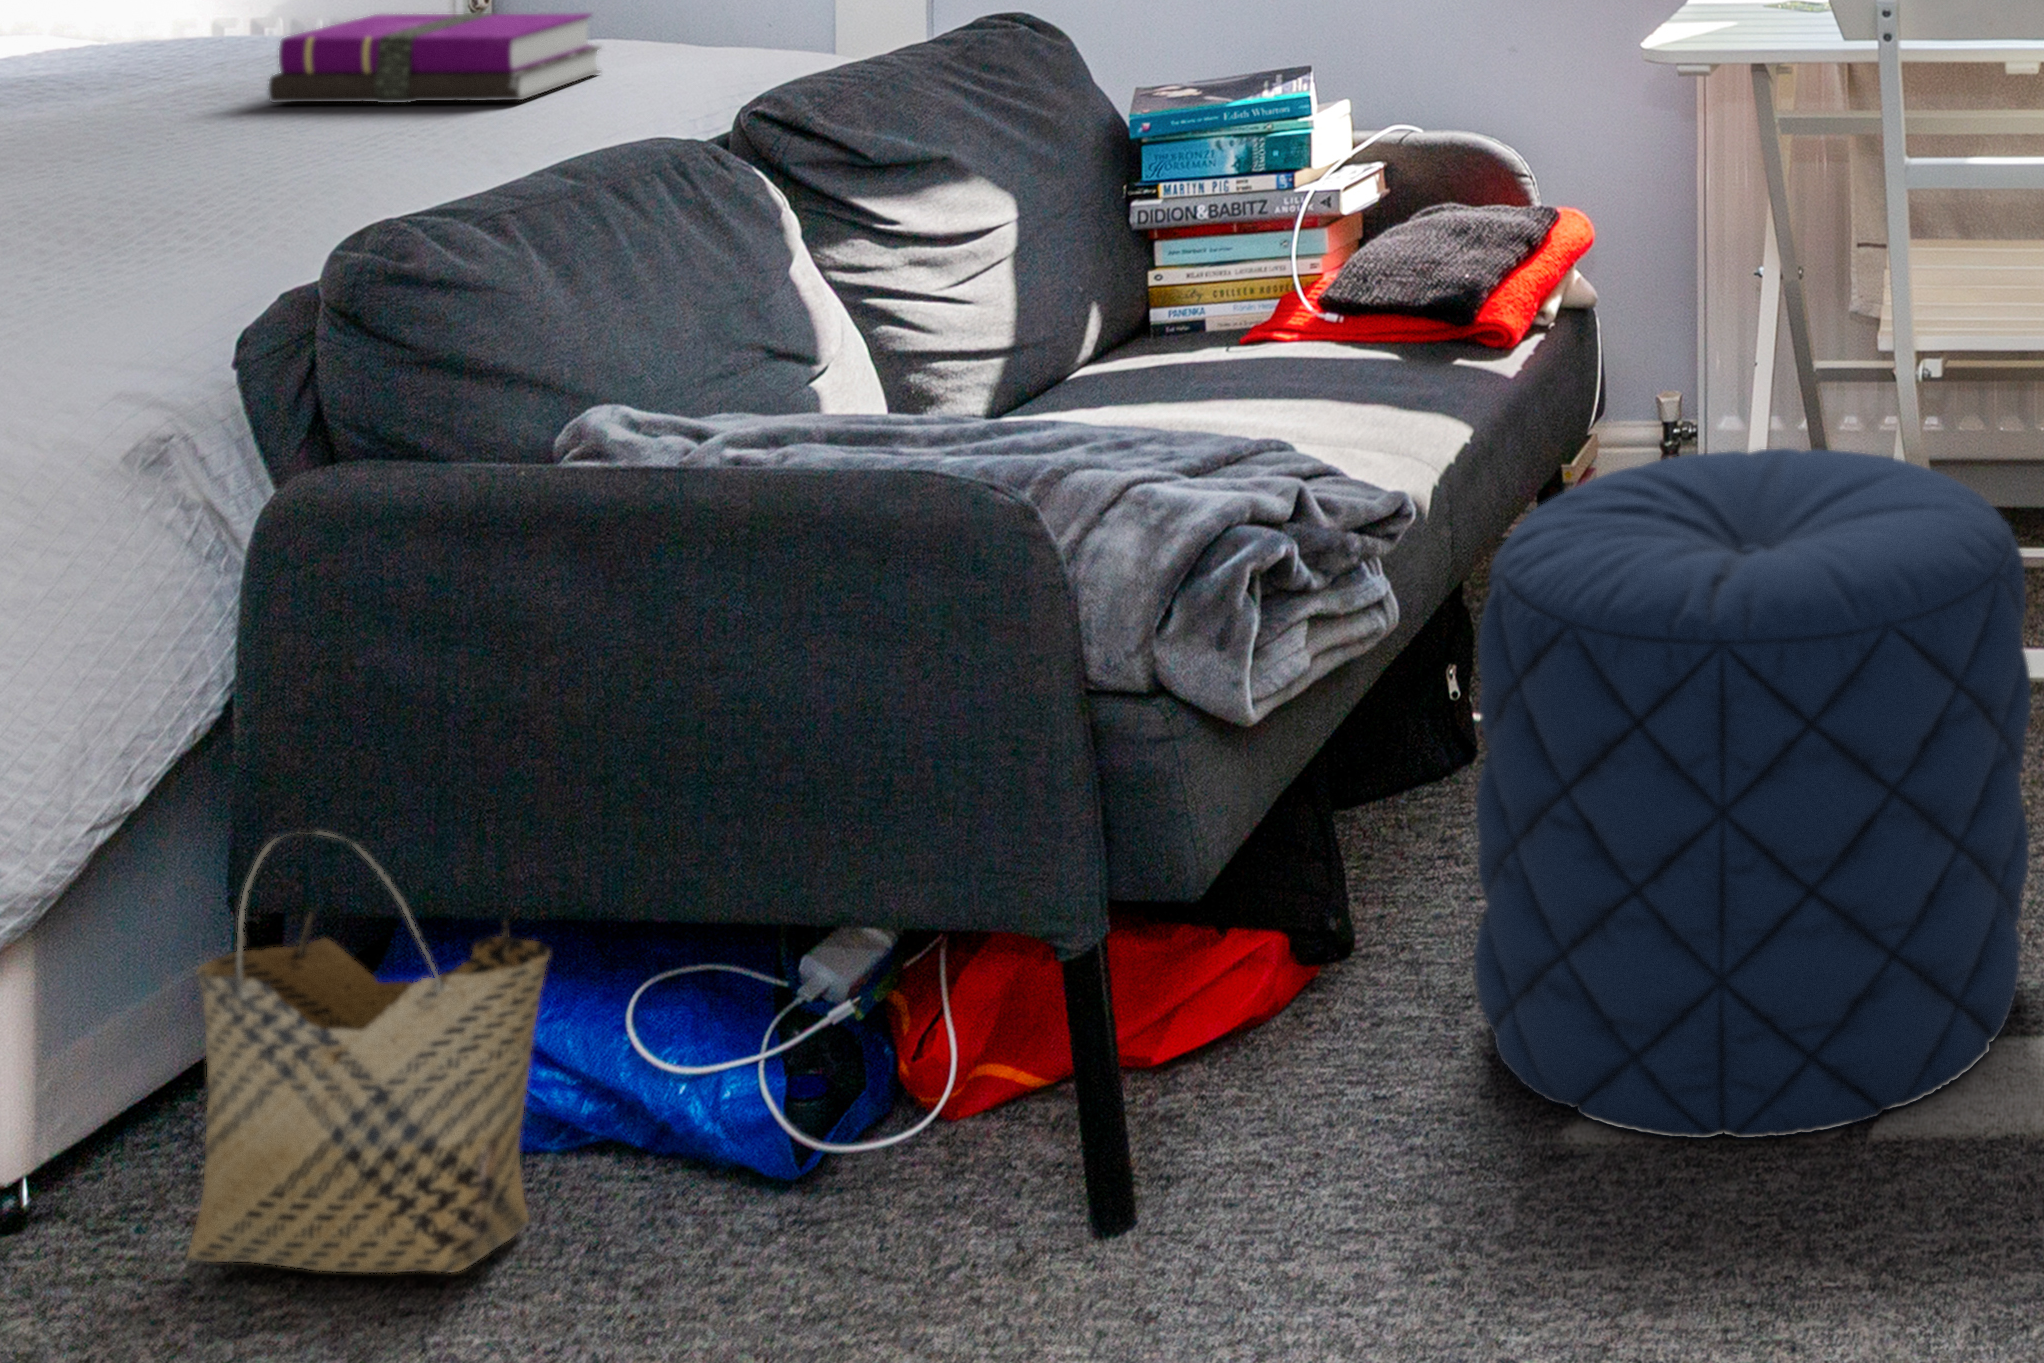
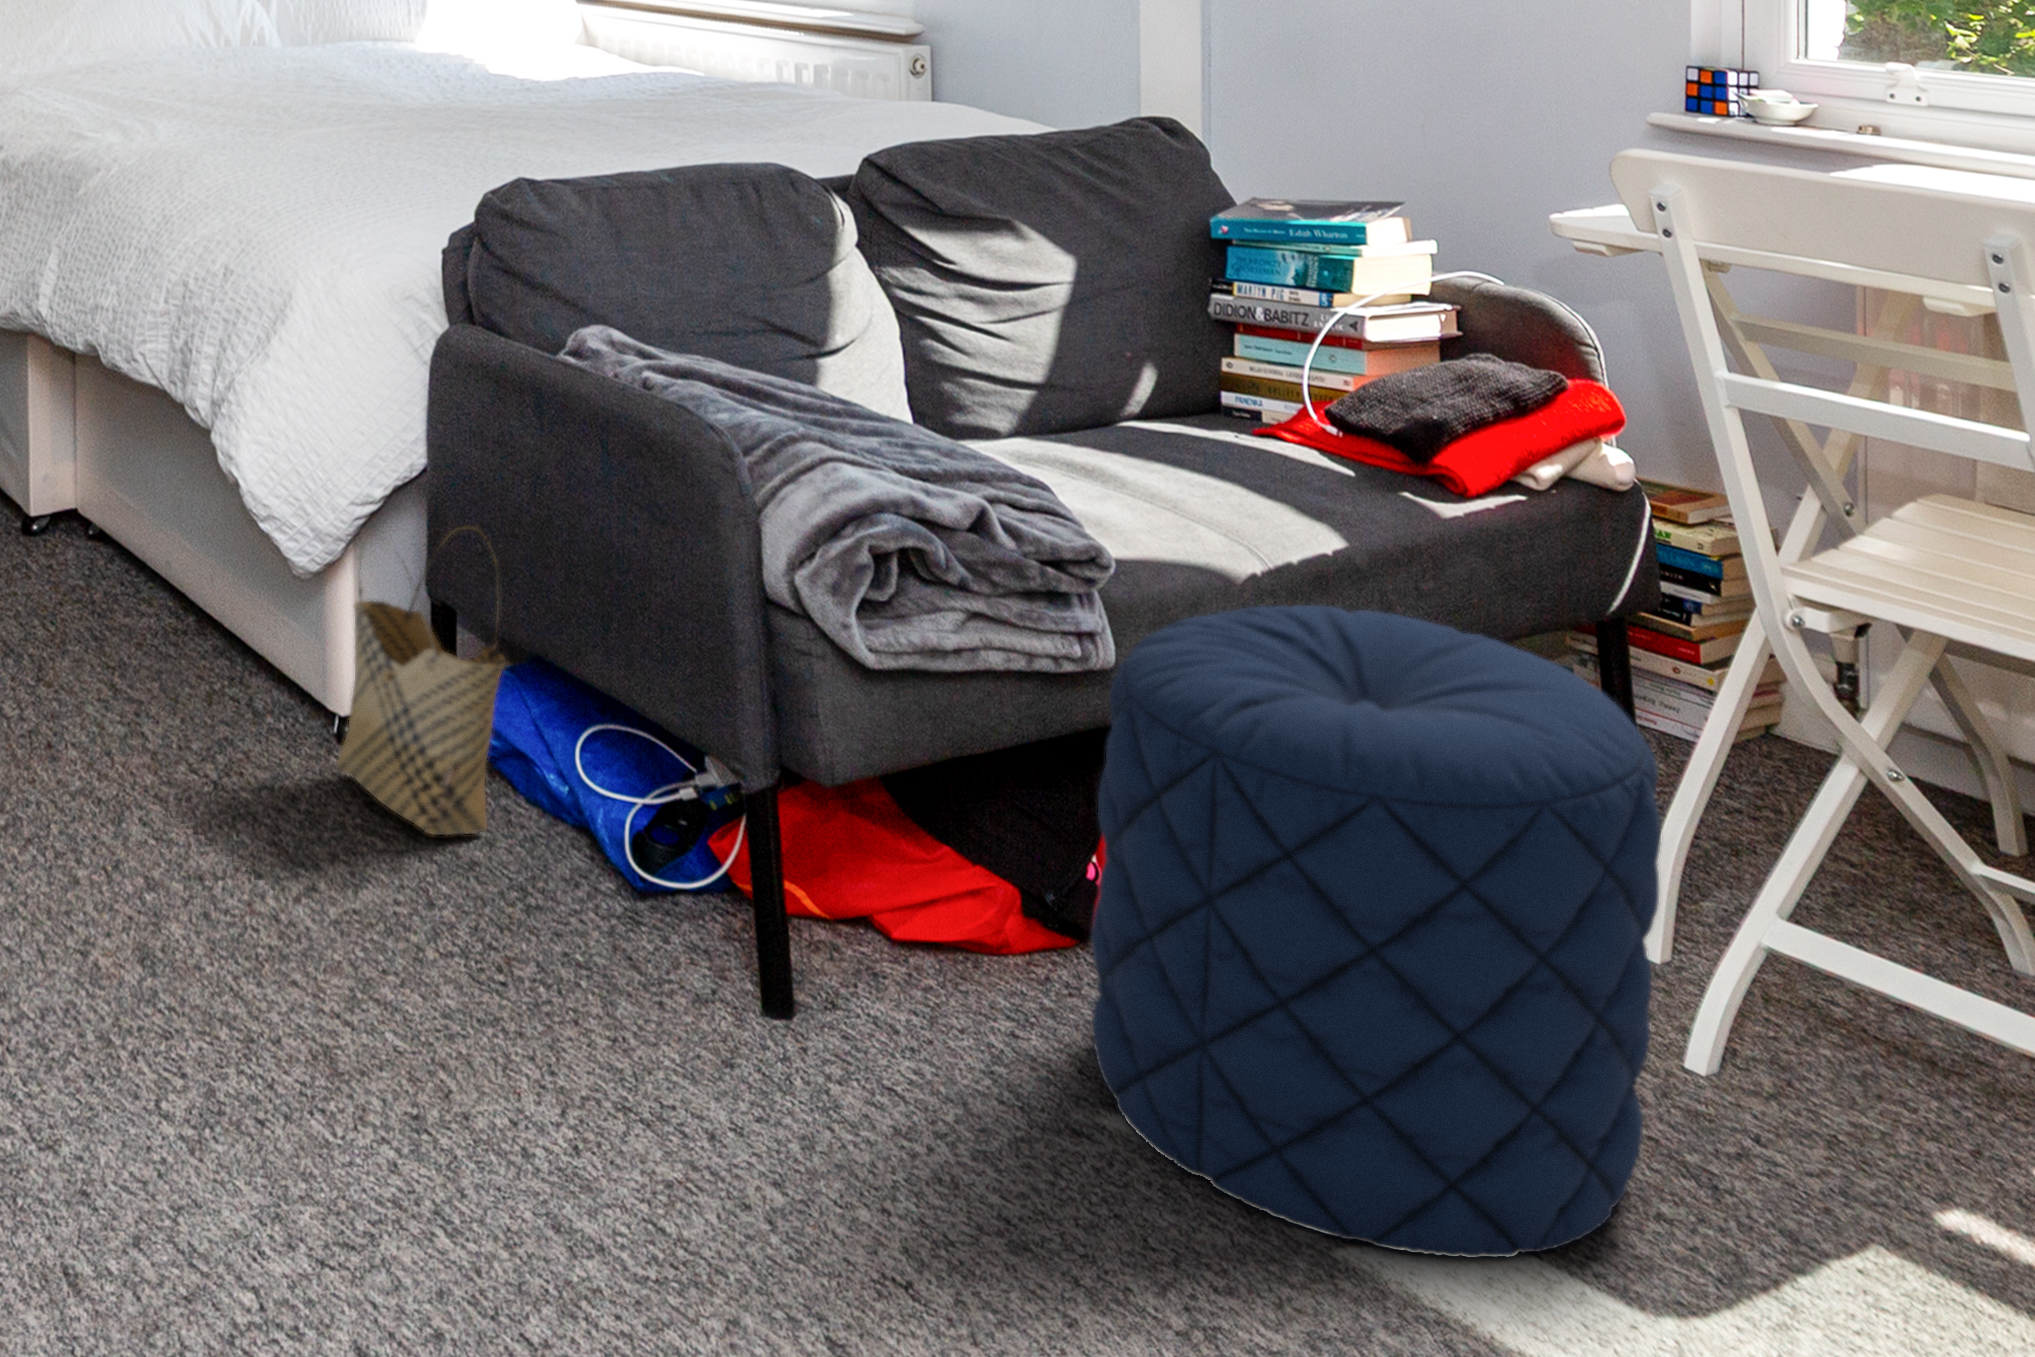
notebook: present [269,13,599,103] -> none [678,58,894,132]

